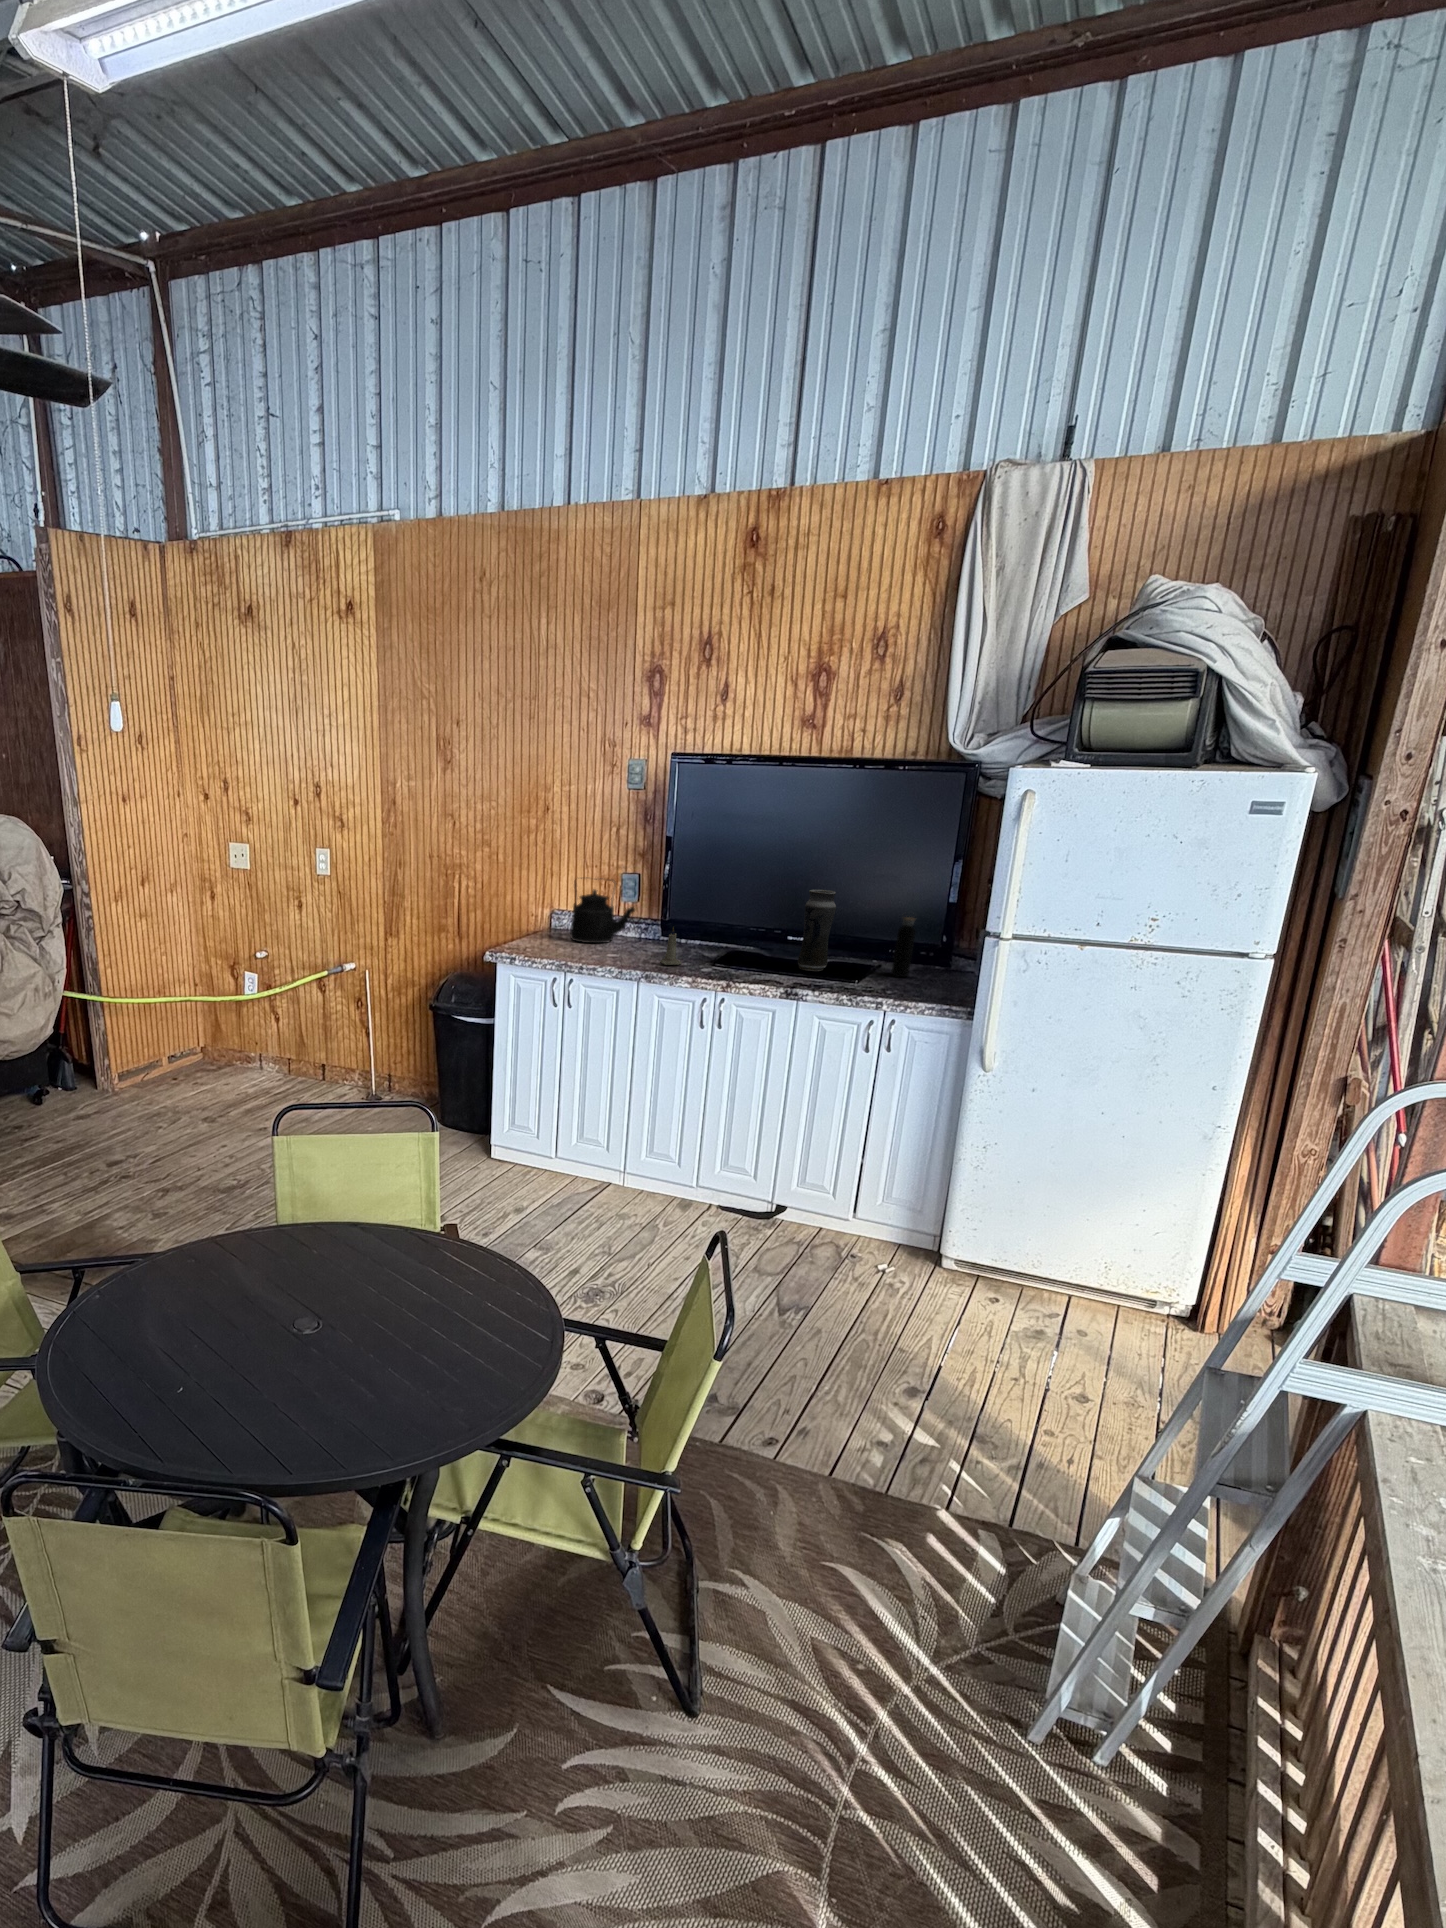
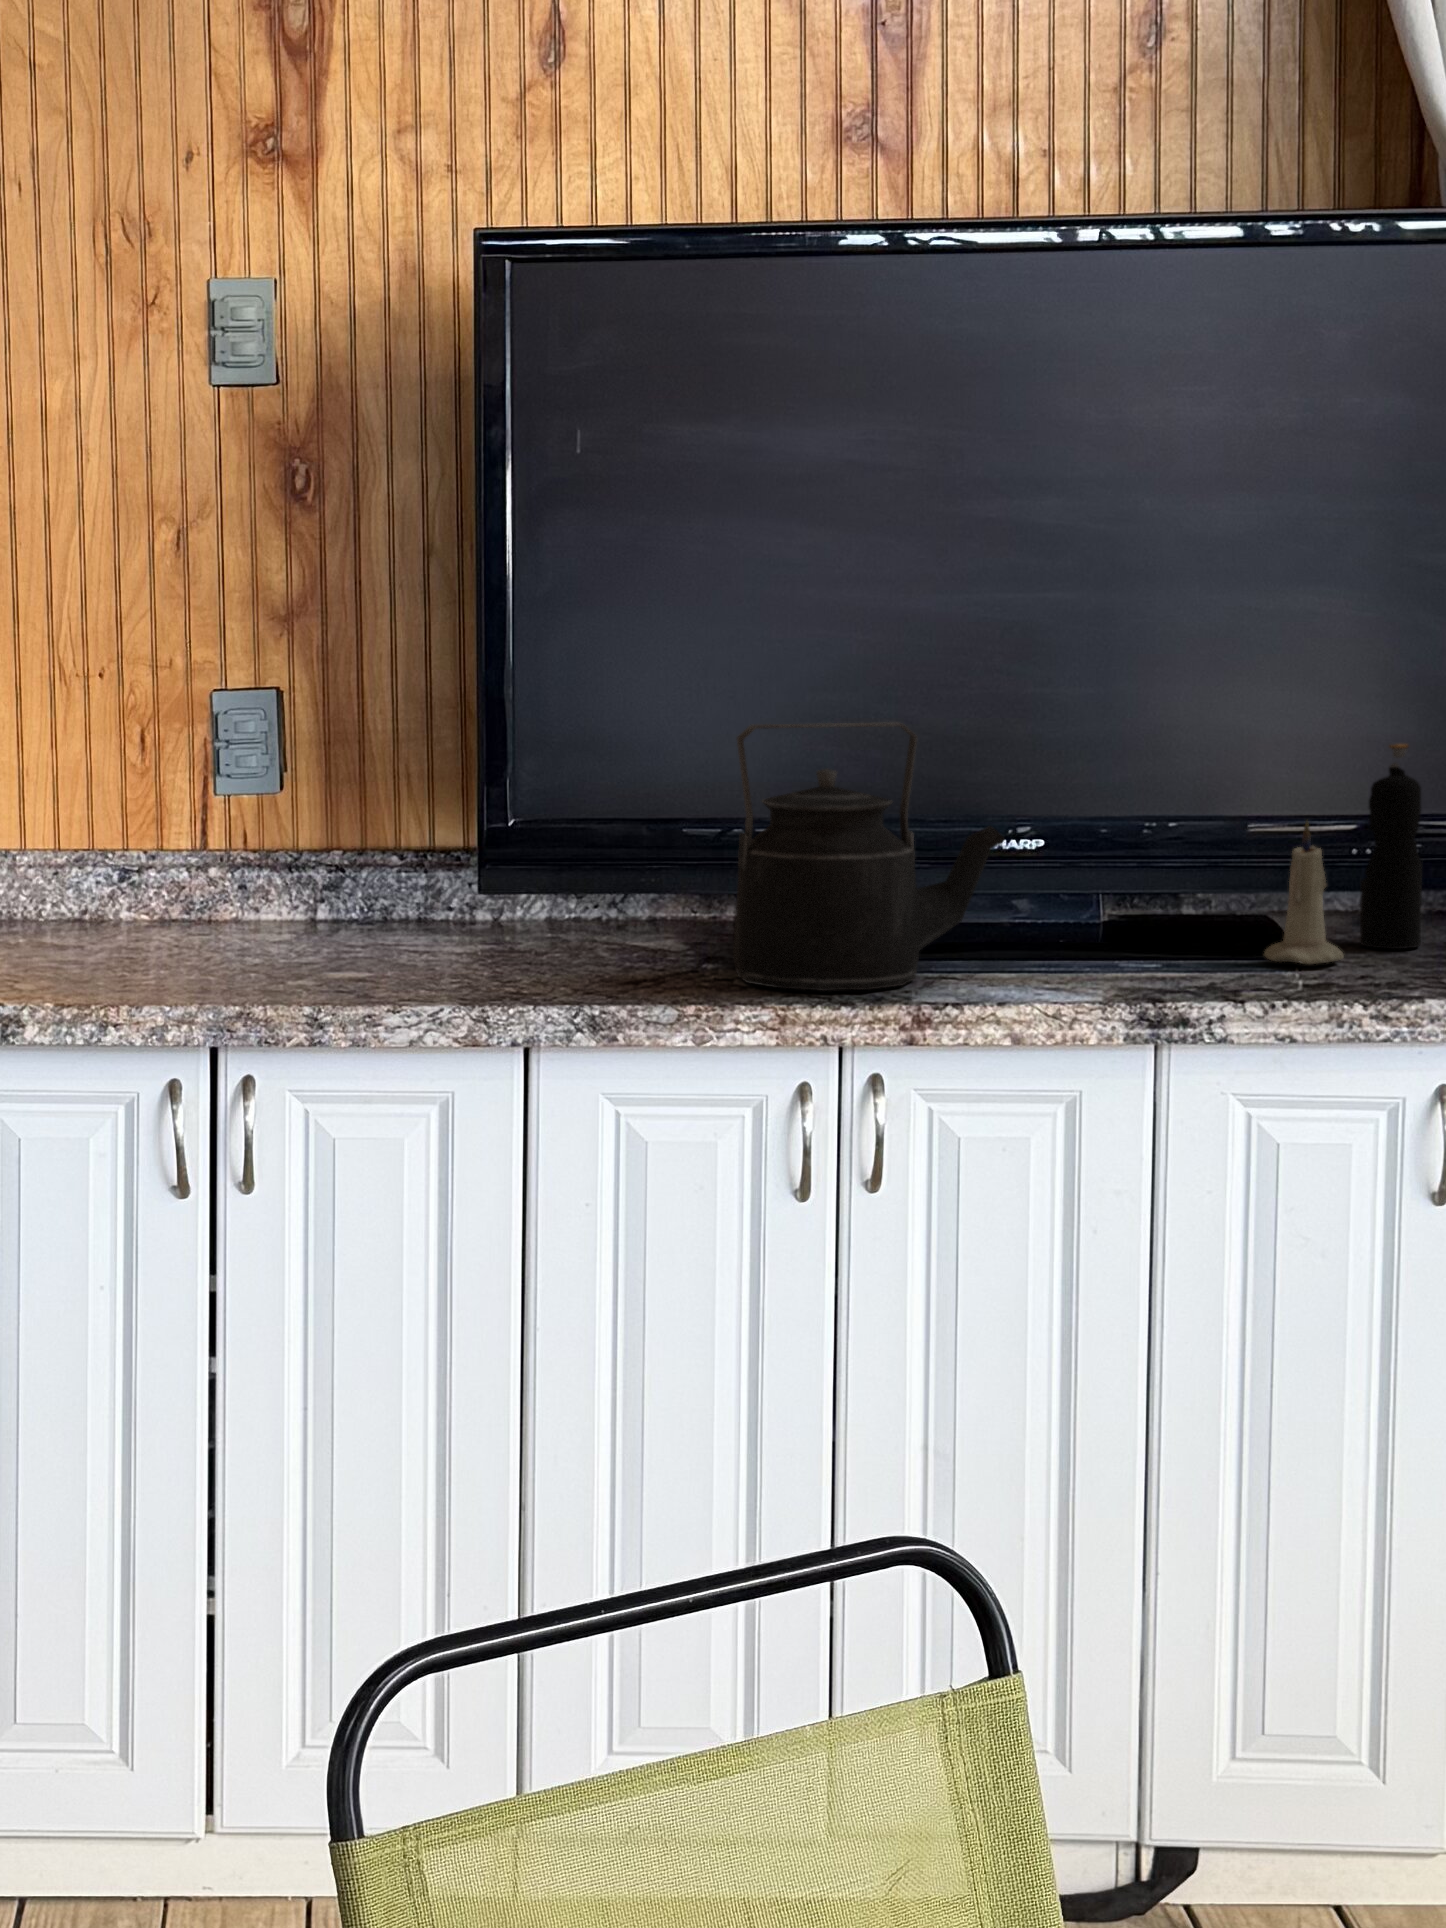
kettle: present [570,879,635,943] -> present [733,722,1004,991]
vase: present [798,890,836,971] -> none [1045,672,1158,961]
candle: present [660,927,681,965] -> present [1264,822,1344,964]

